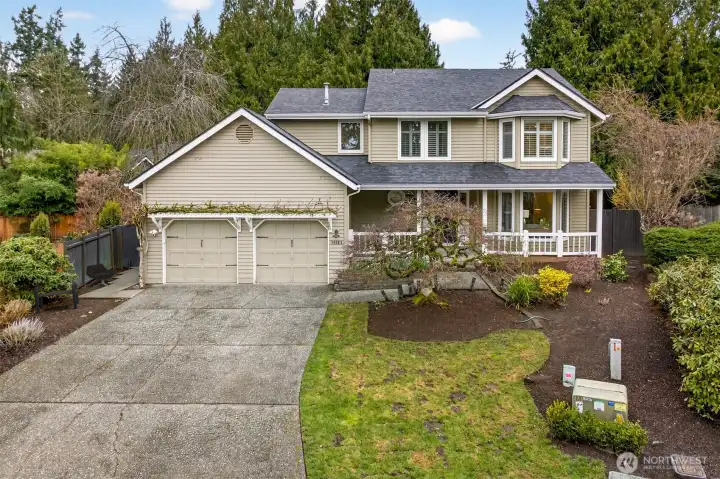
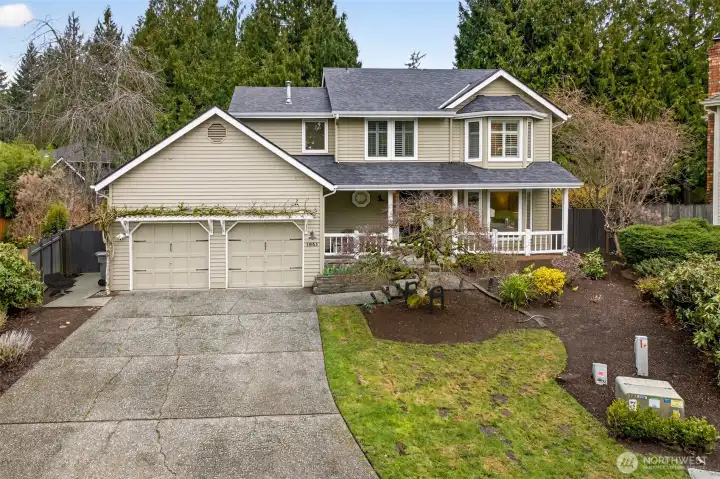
bench: present [34,282,79,313] -> present [404,281,444,313]

